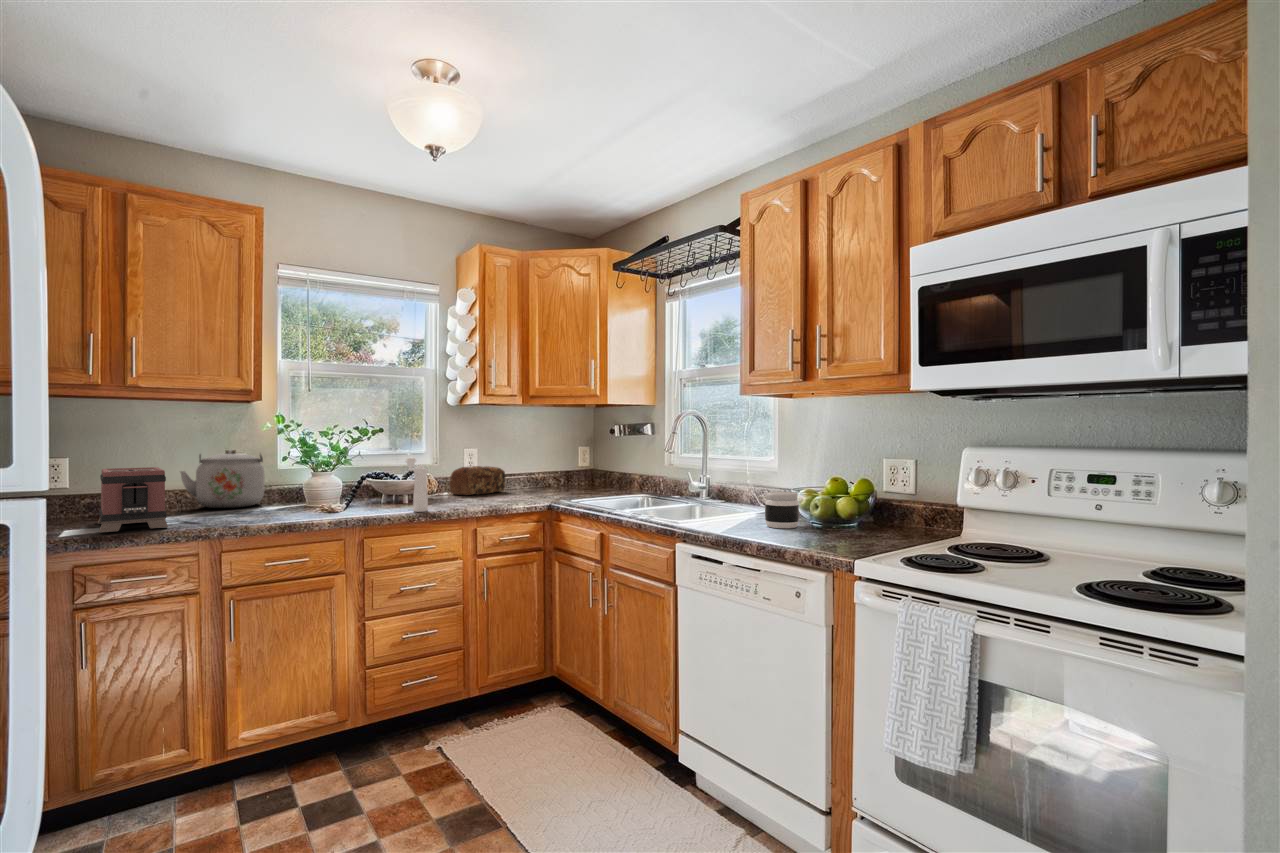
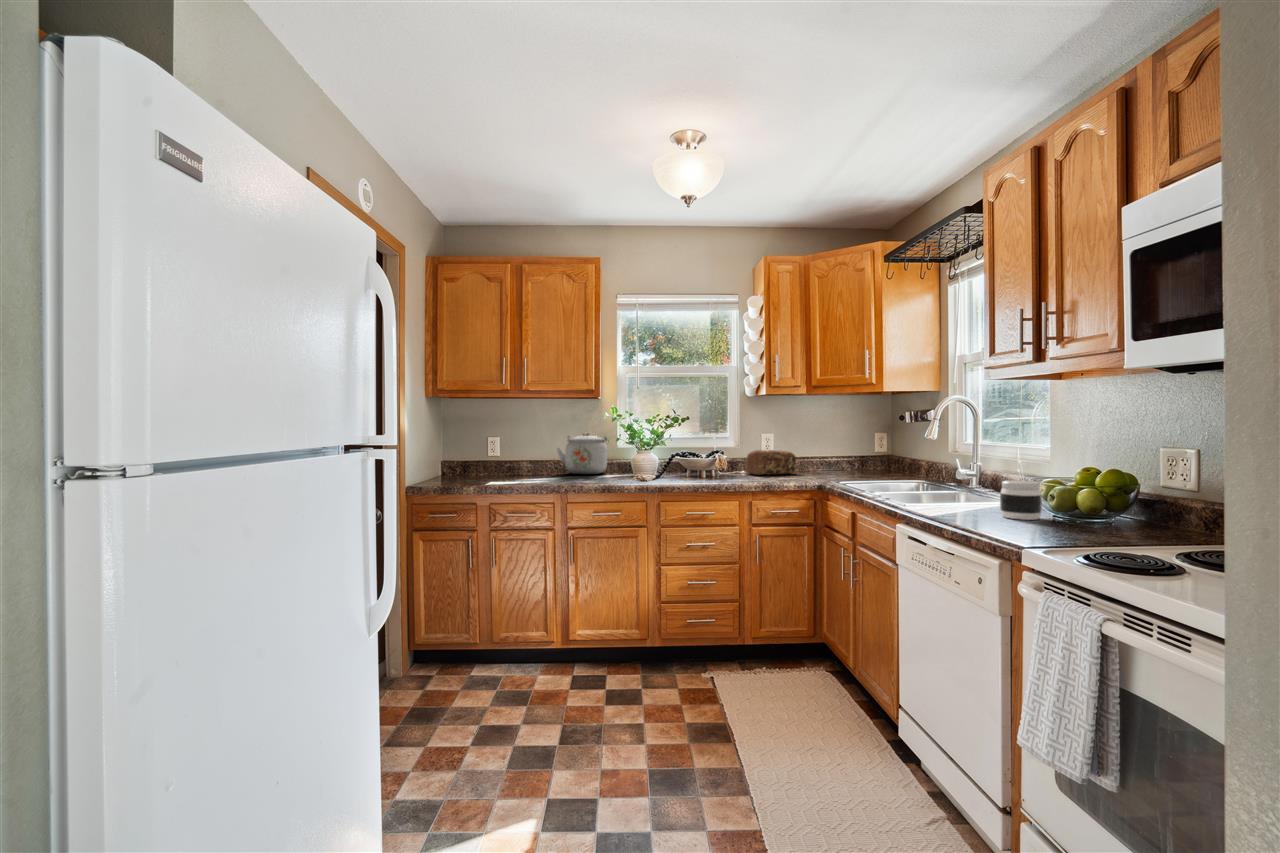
pepper mill: present [406,458,428,512] -> none [694,441,708,484]
toaster: present [98,467,168,533] -> none [504,444,543,484]

